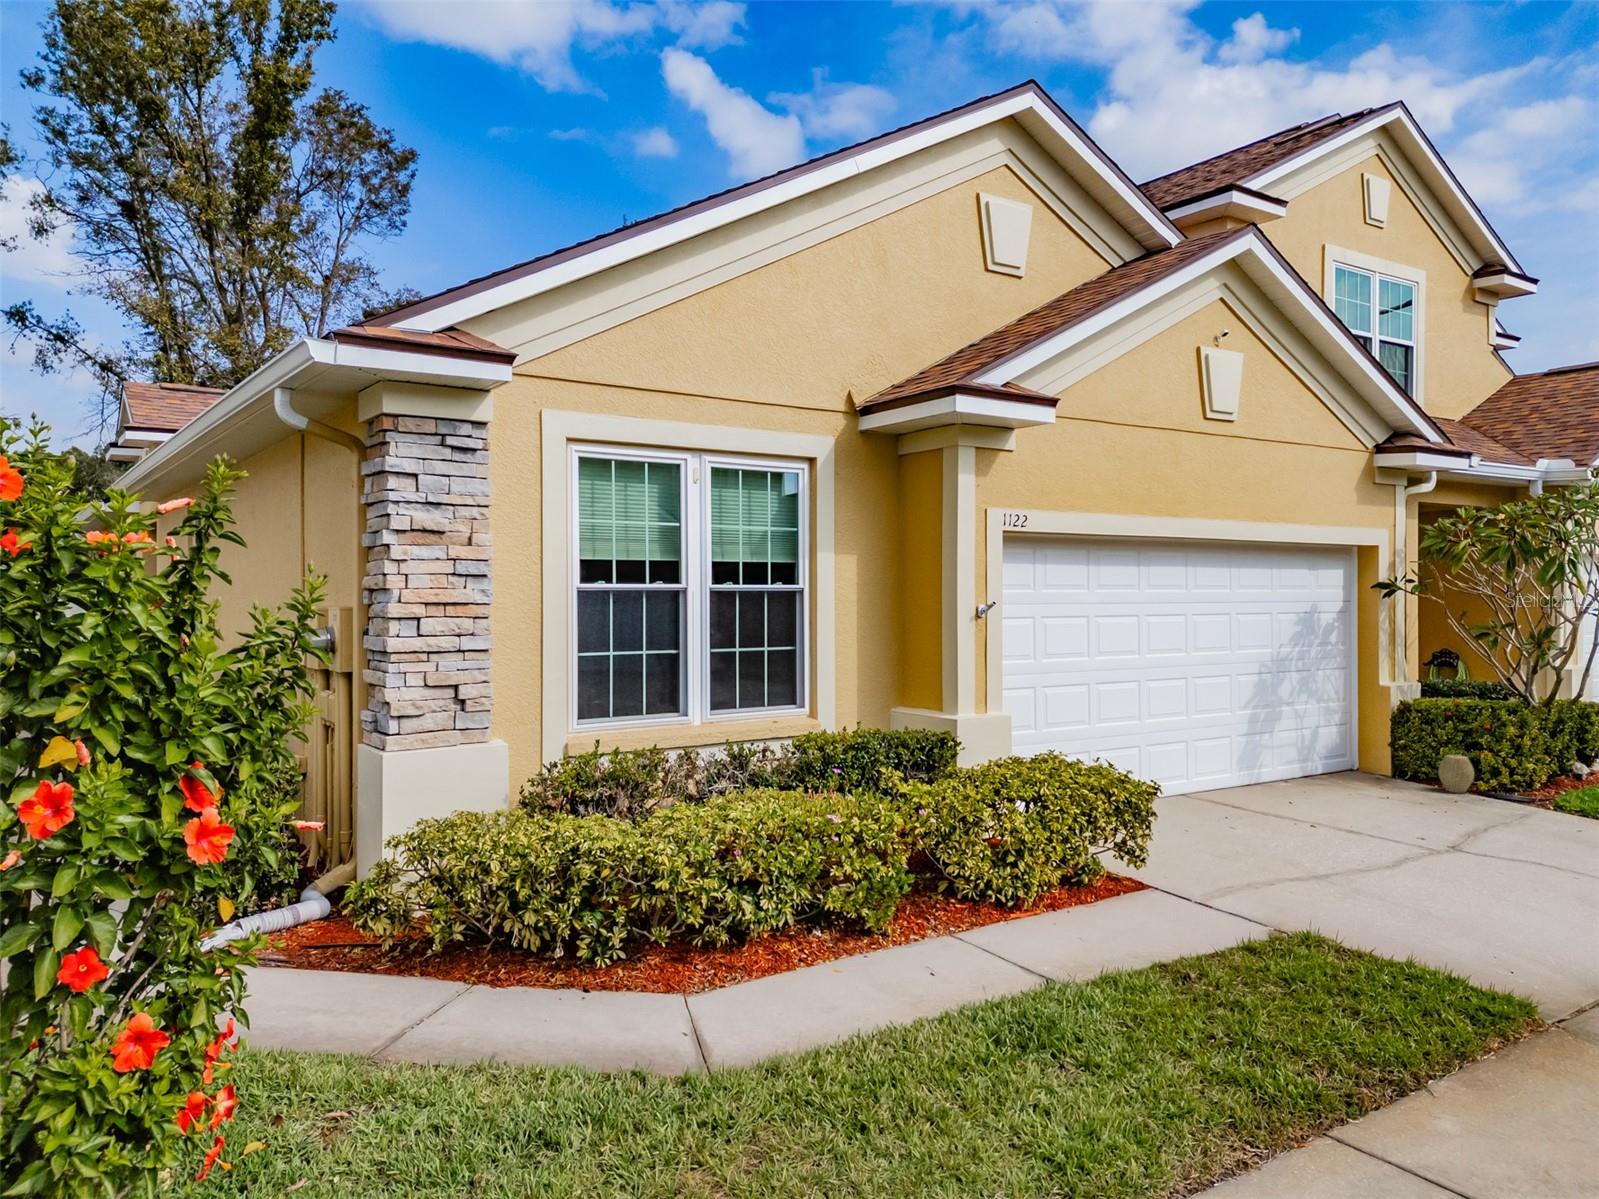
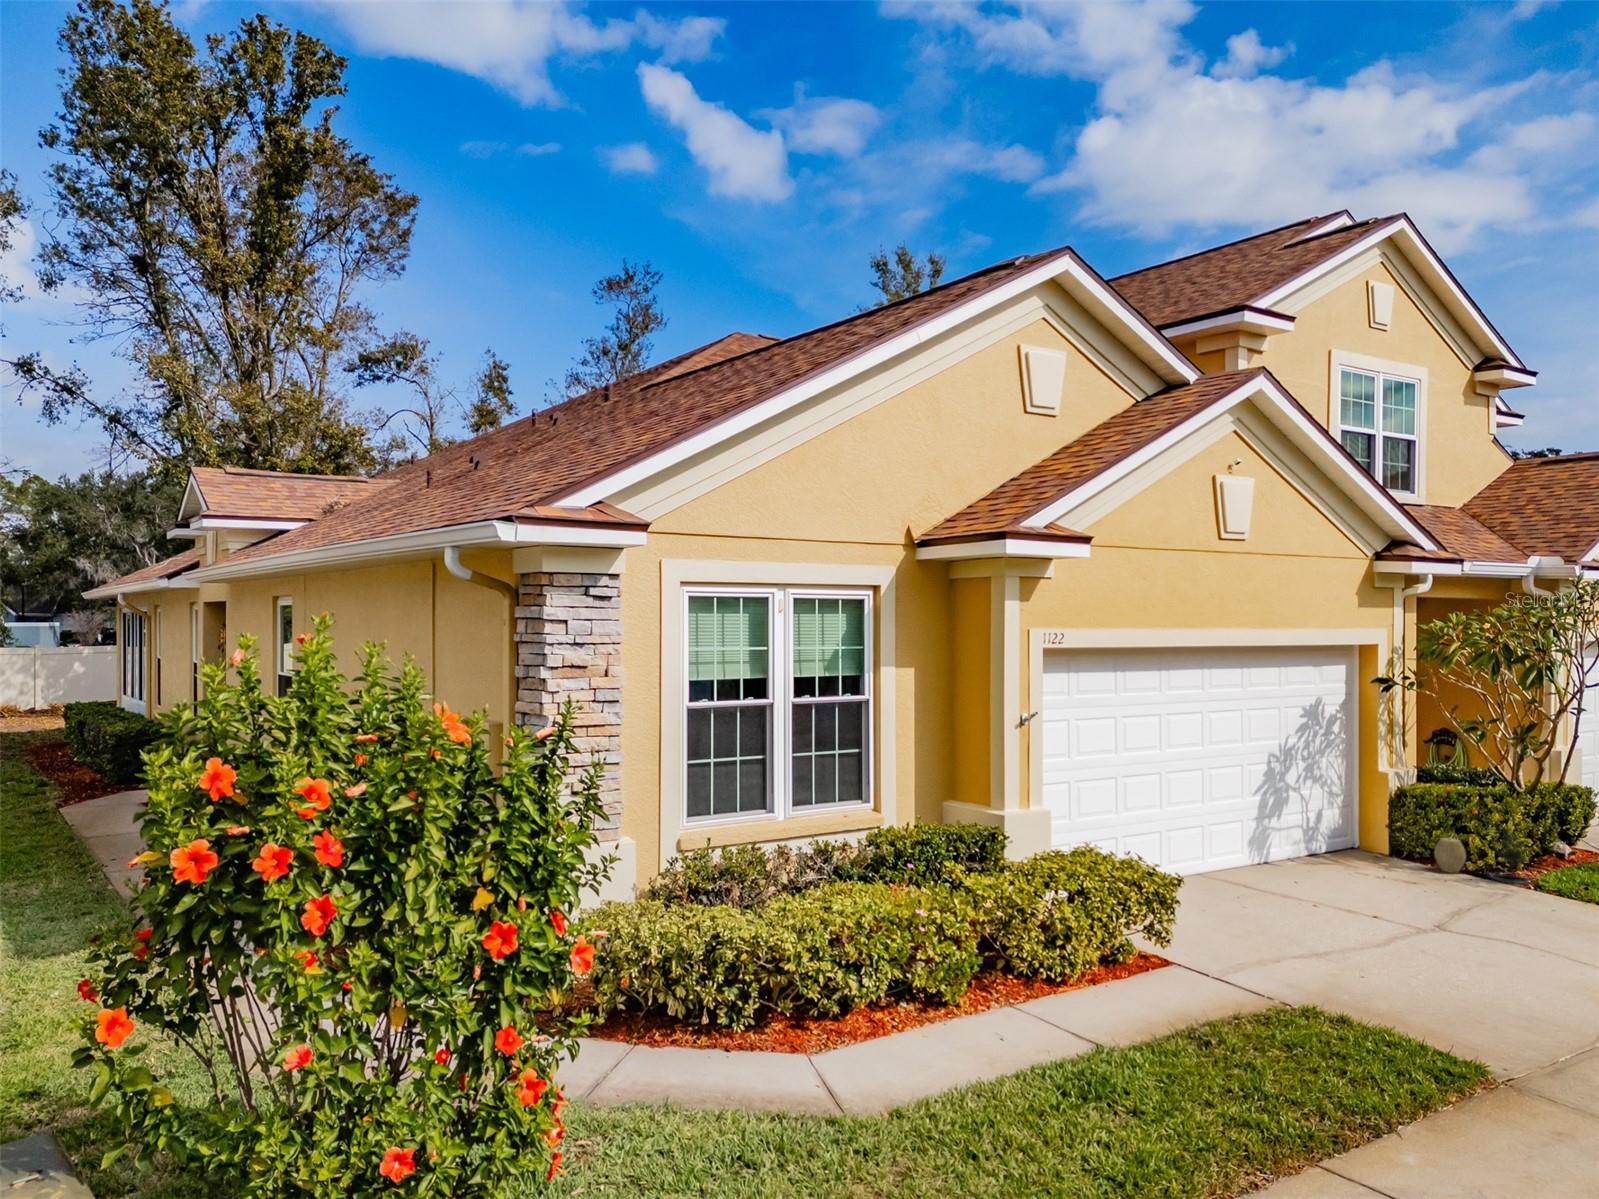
potted tree: none [1502,735,1551,803] -> present [1491,827,1530,884]

